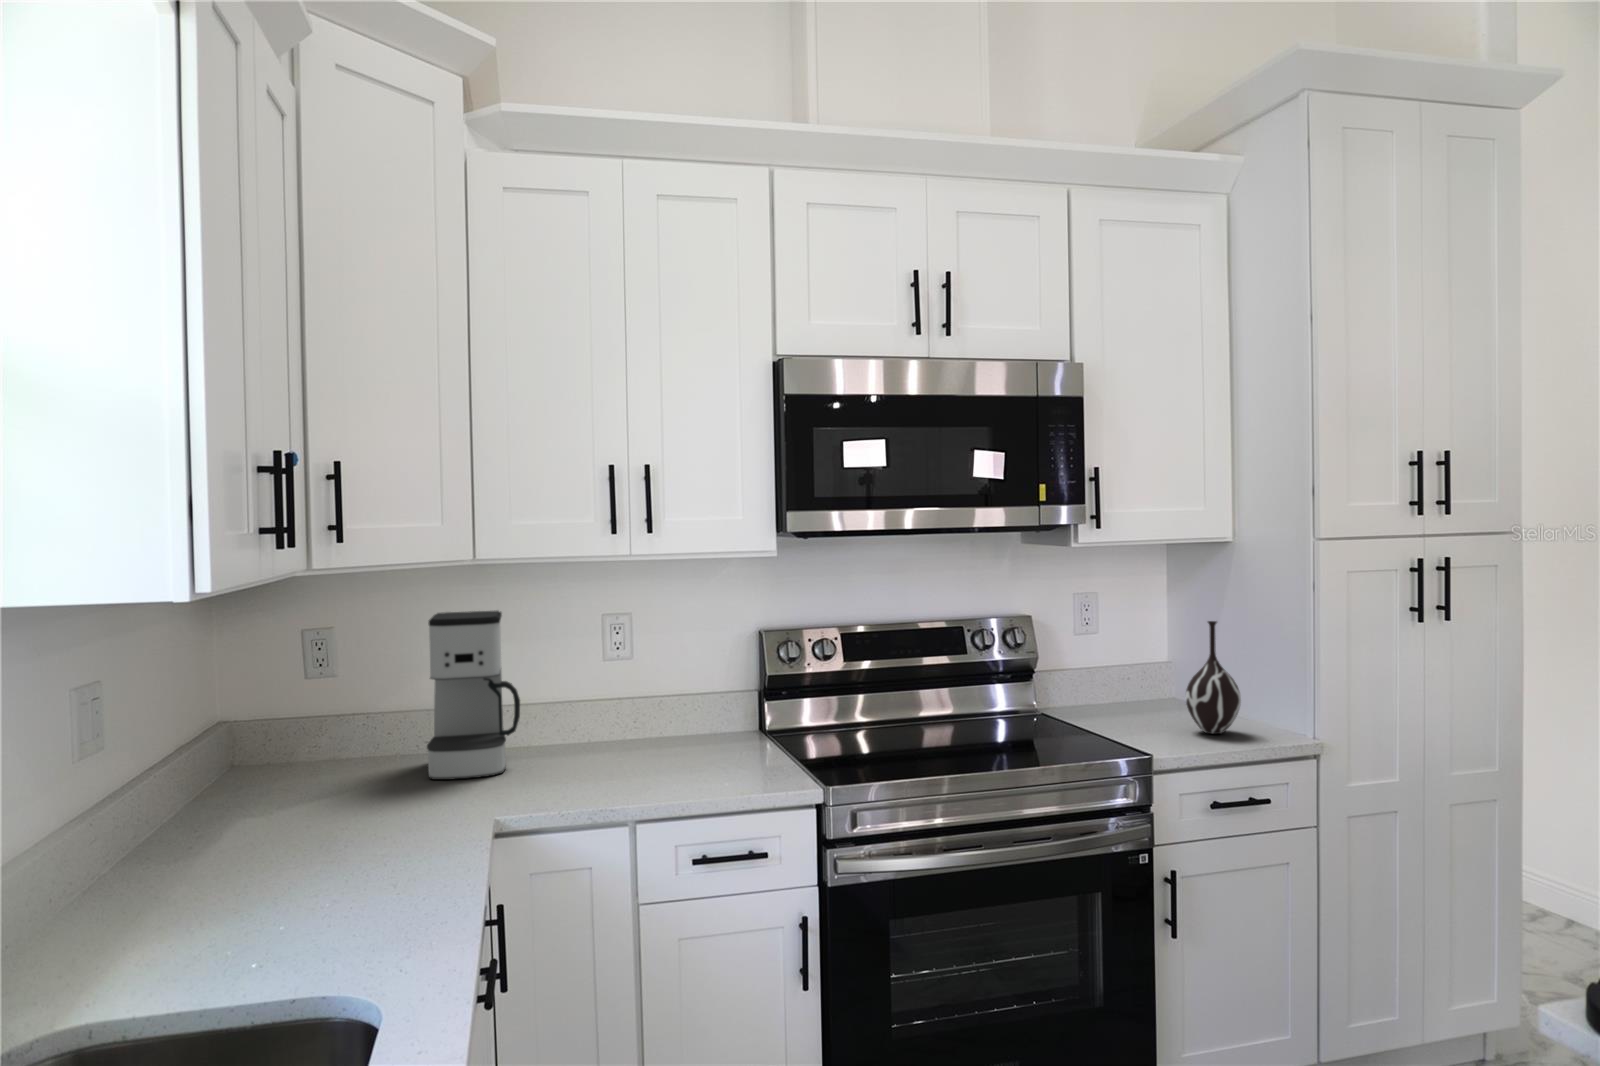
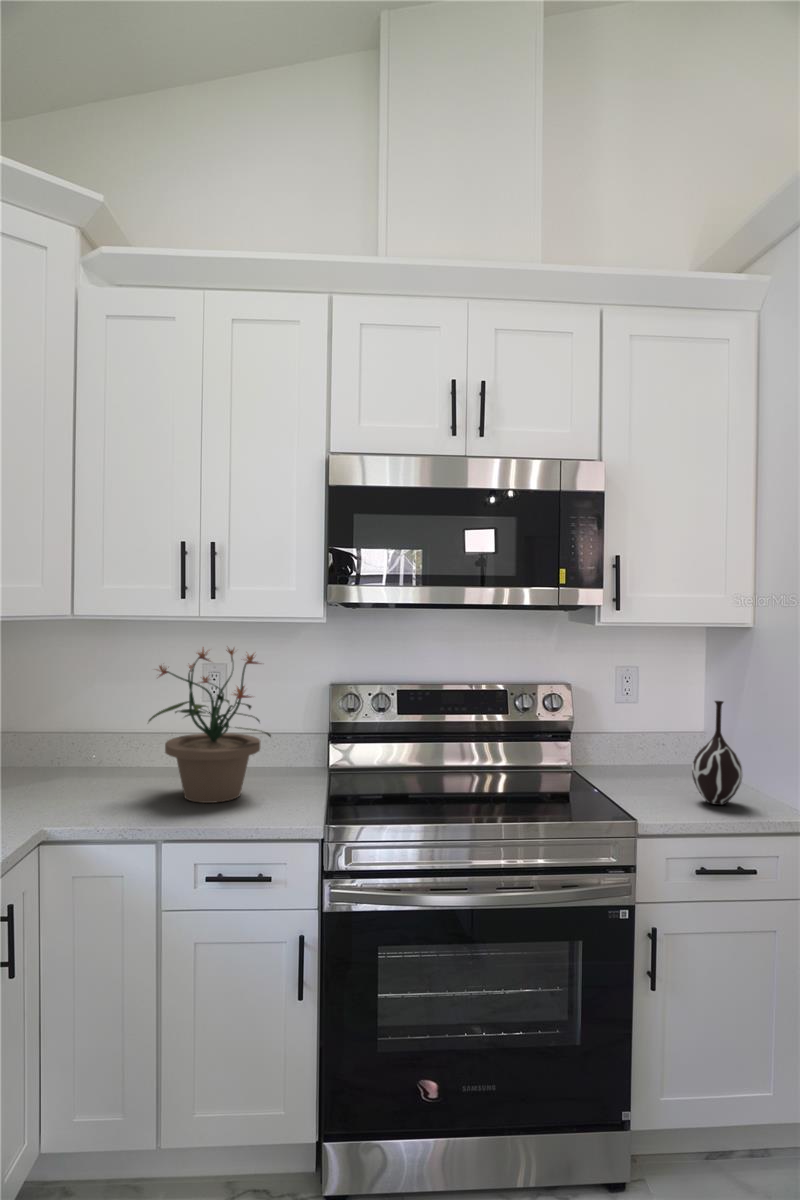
potted plant: none [581,588,728,778] -> present [149,647,271,803]
coffee maker: present [427,611,520,780] -> none [35,656,116,789]

